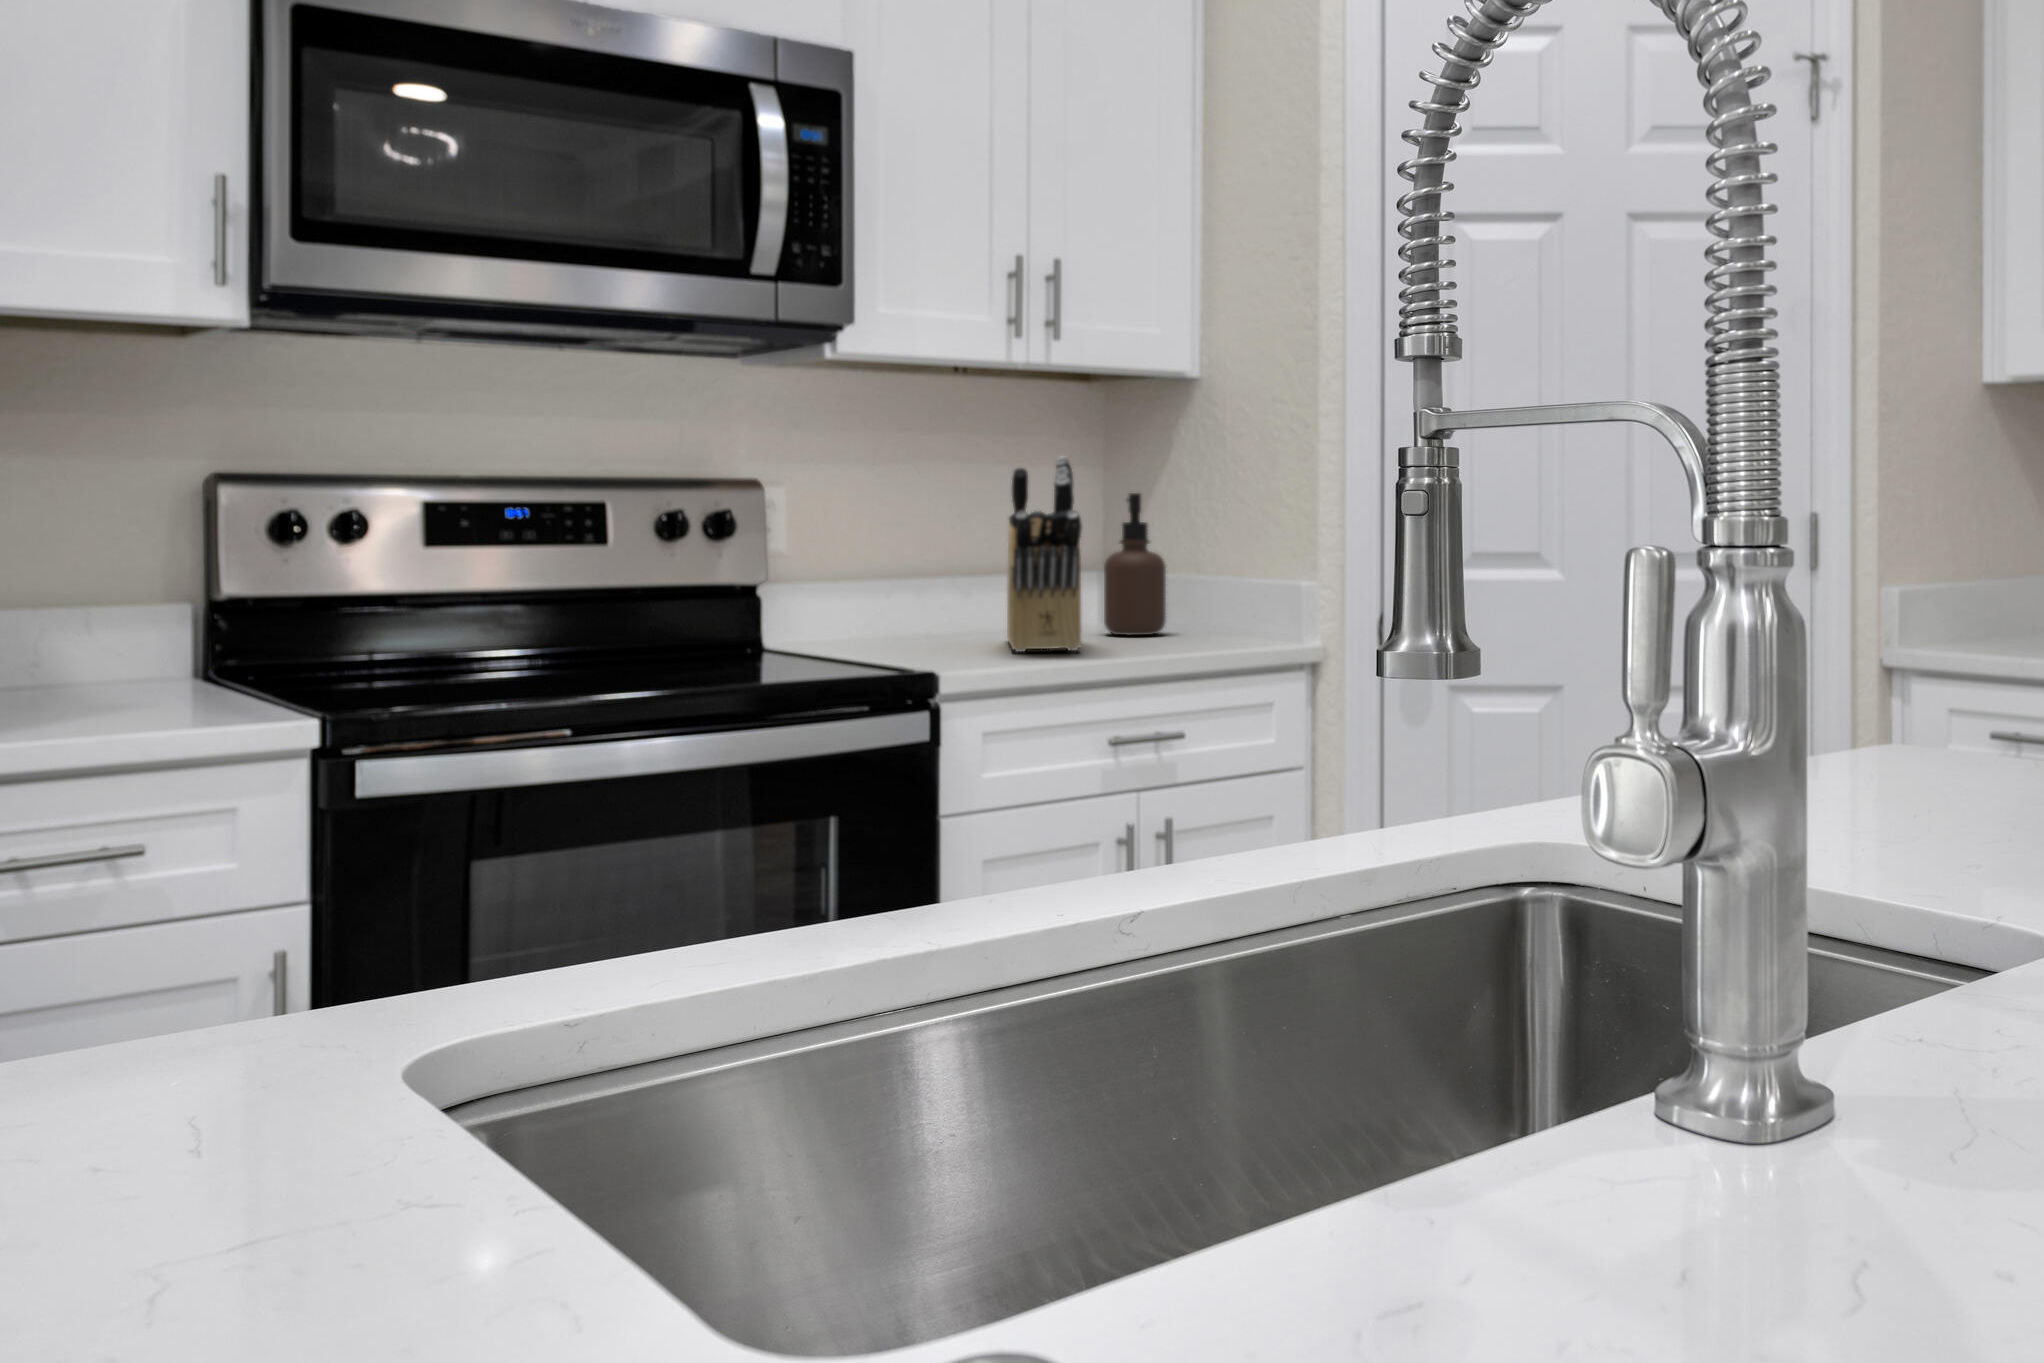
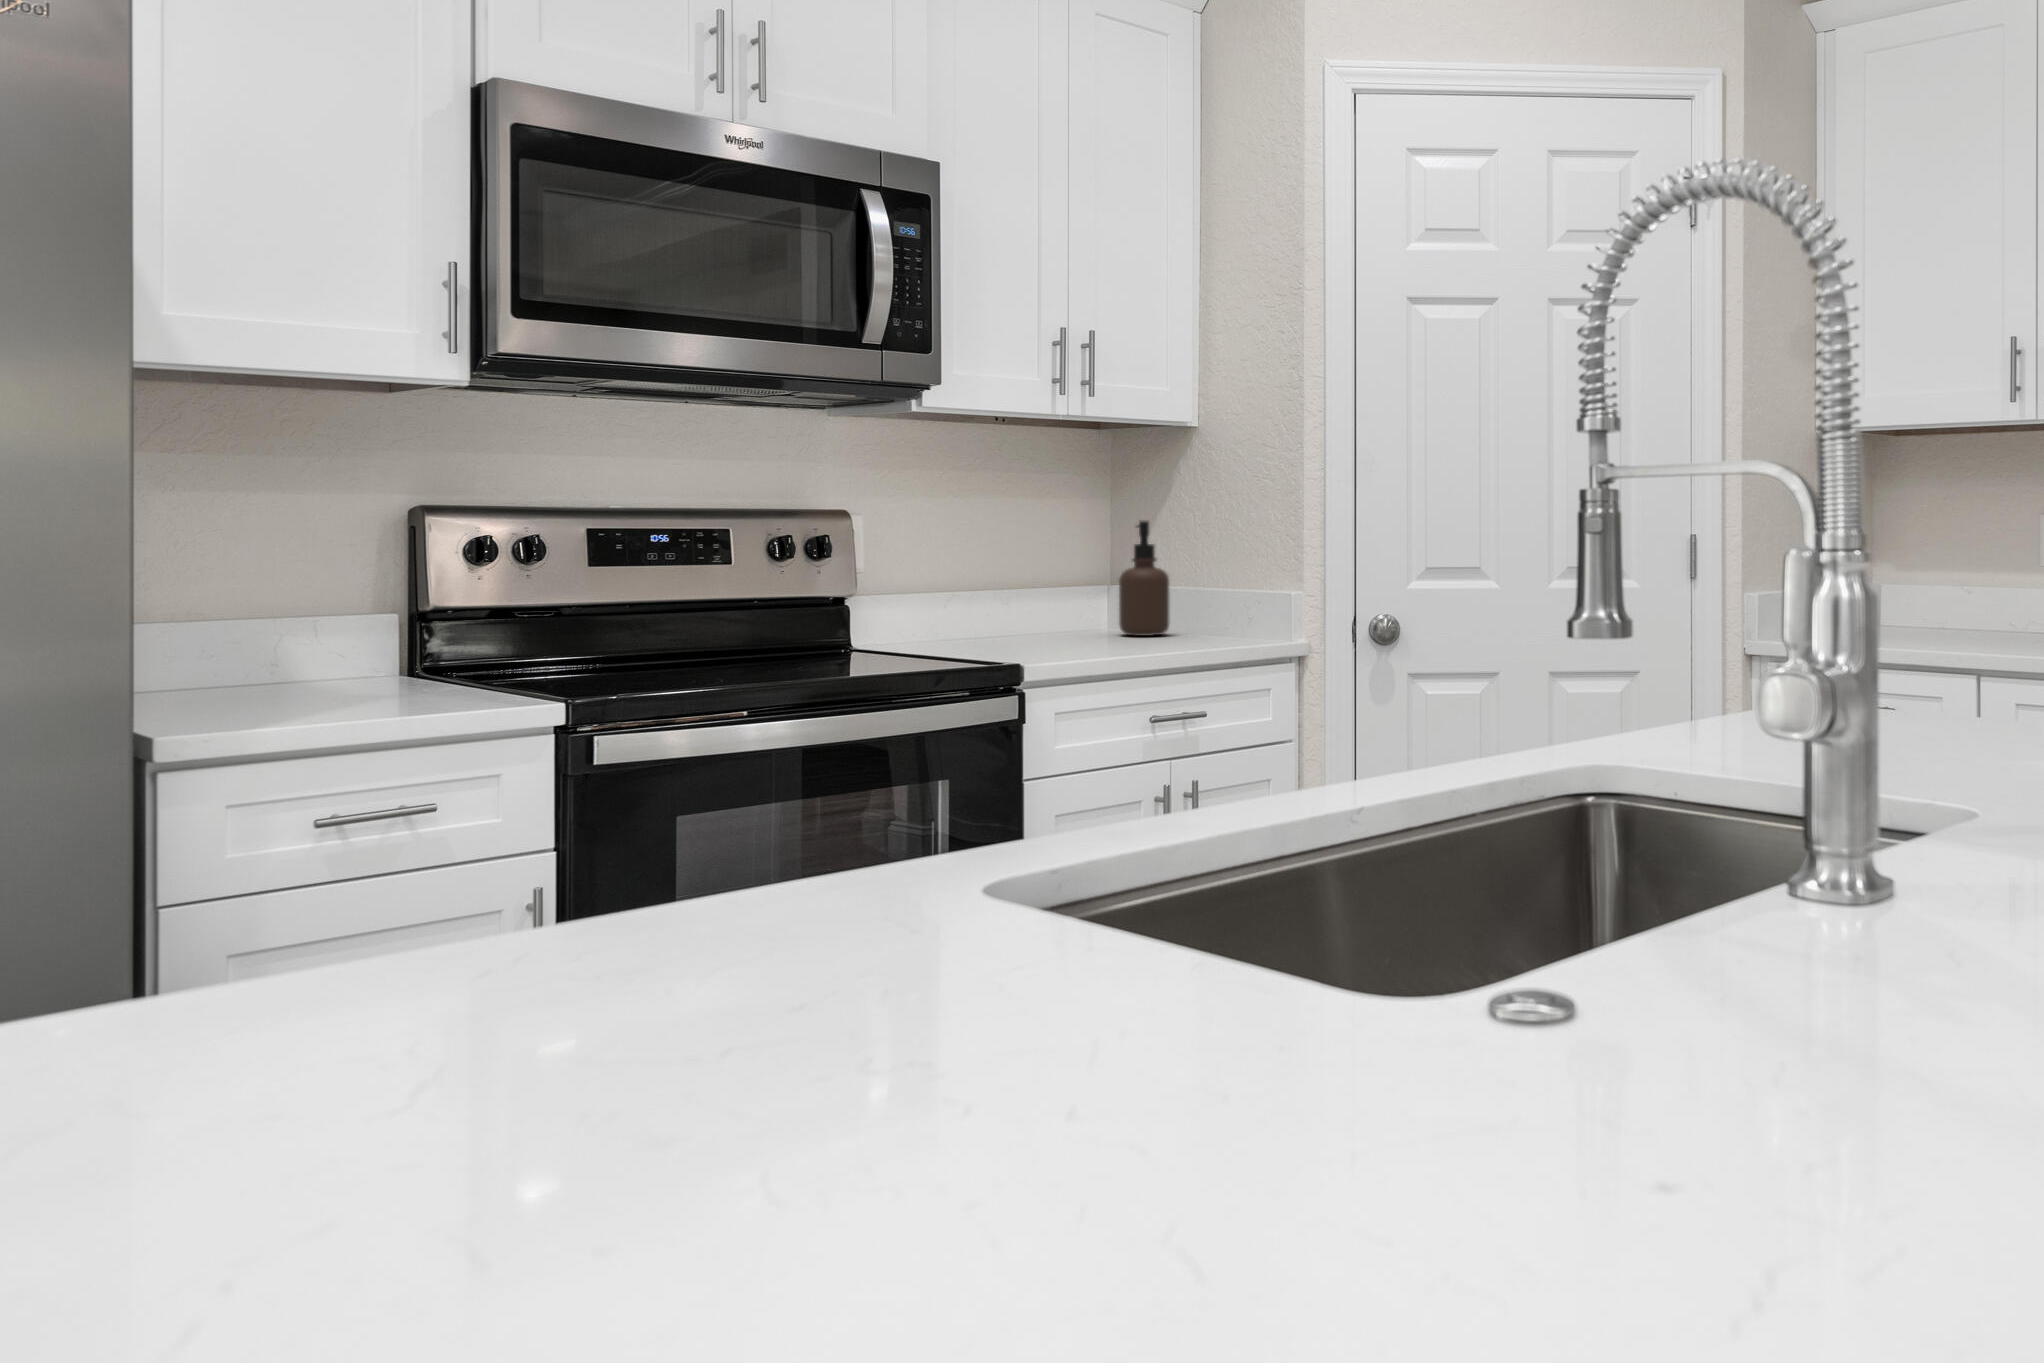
knife block: present [1007,457,1082,652] -> none [1045,491,1118,649]

